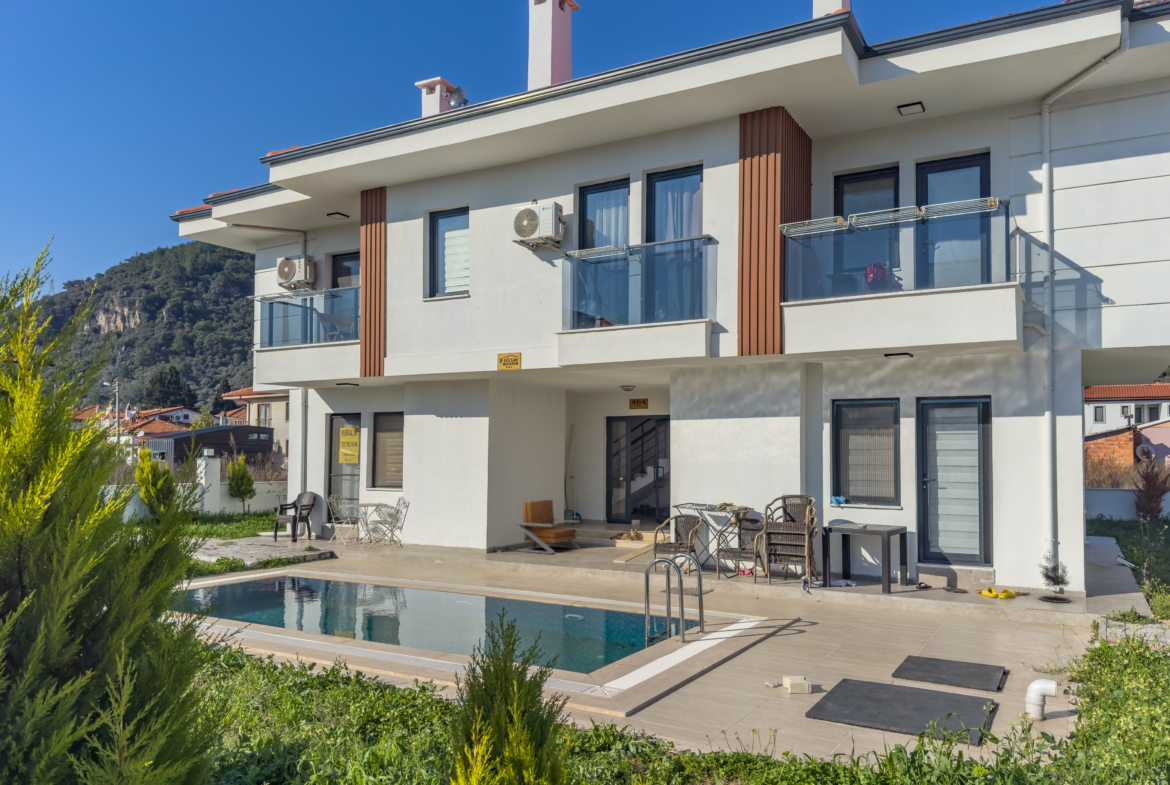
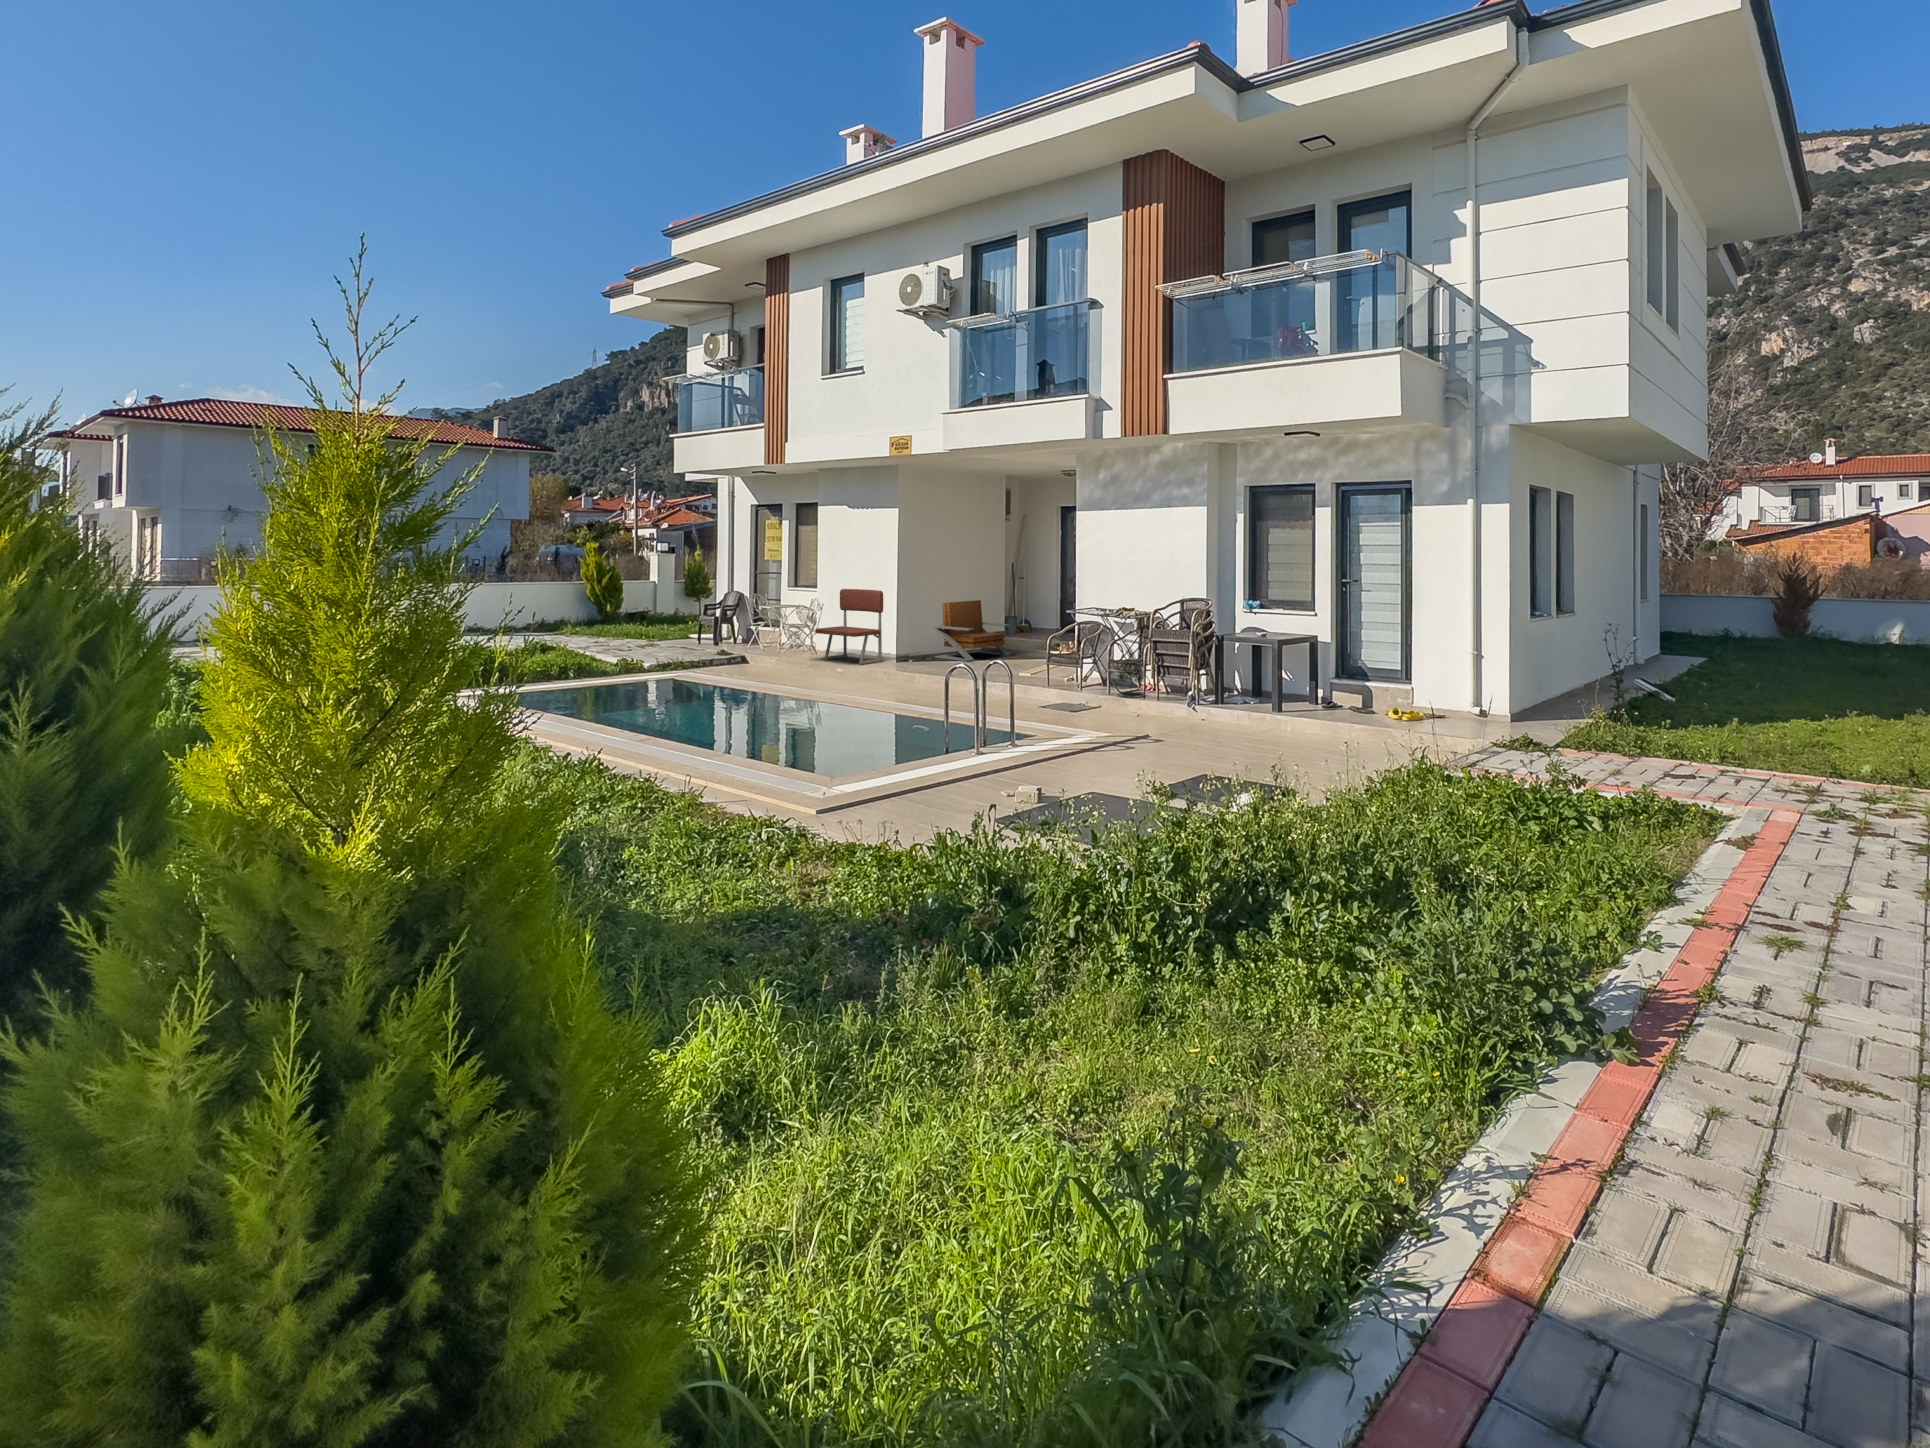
bench: none [409,490,474,558] -> present [815,589,883,664]
potted tree: present [1040,552,1071,603] -> present [1117,649,1145,698]

